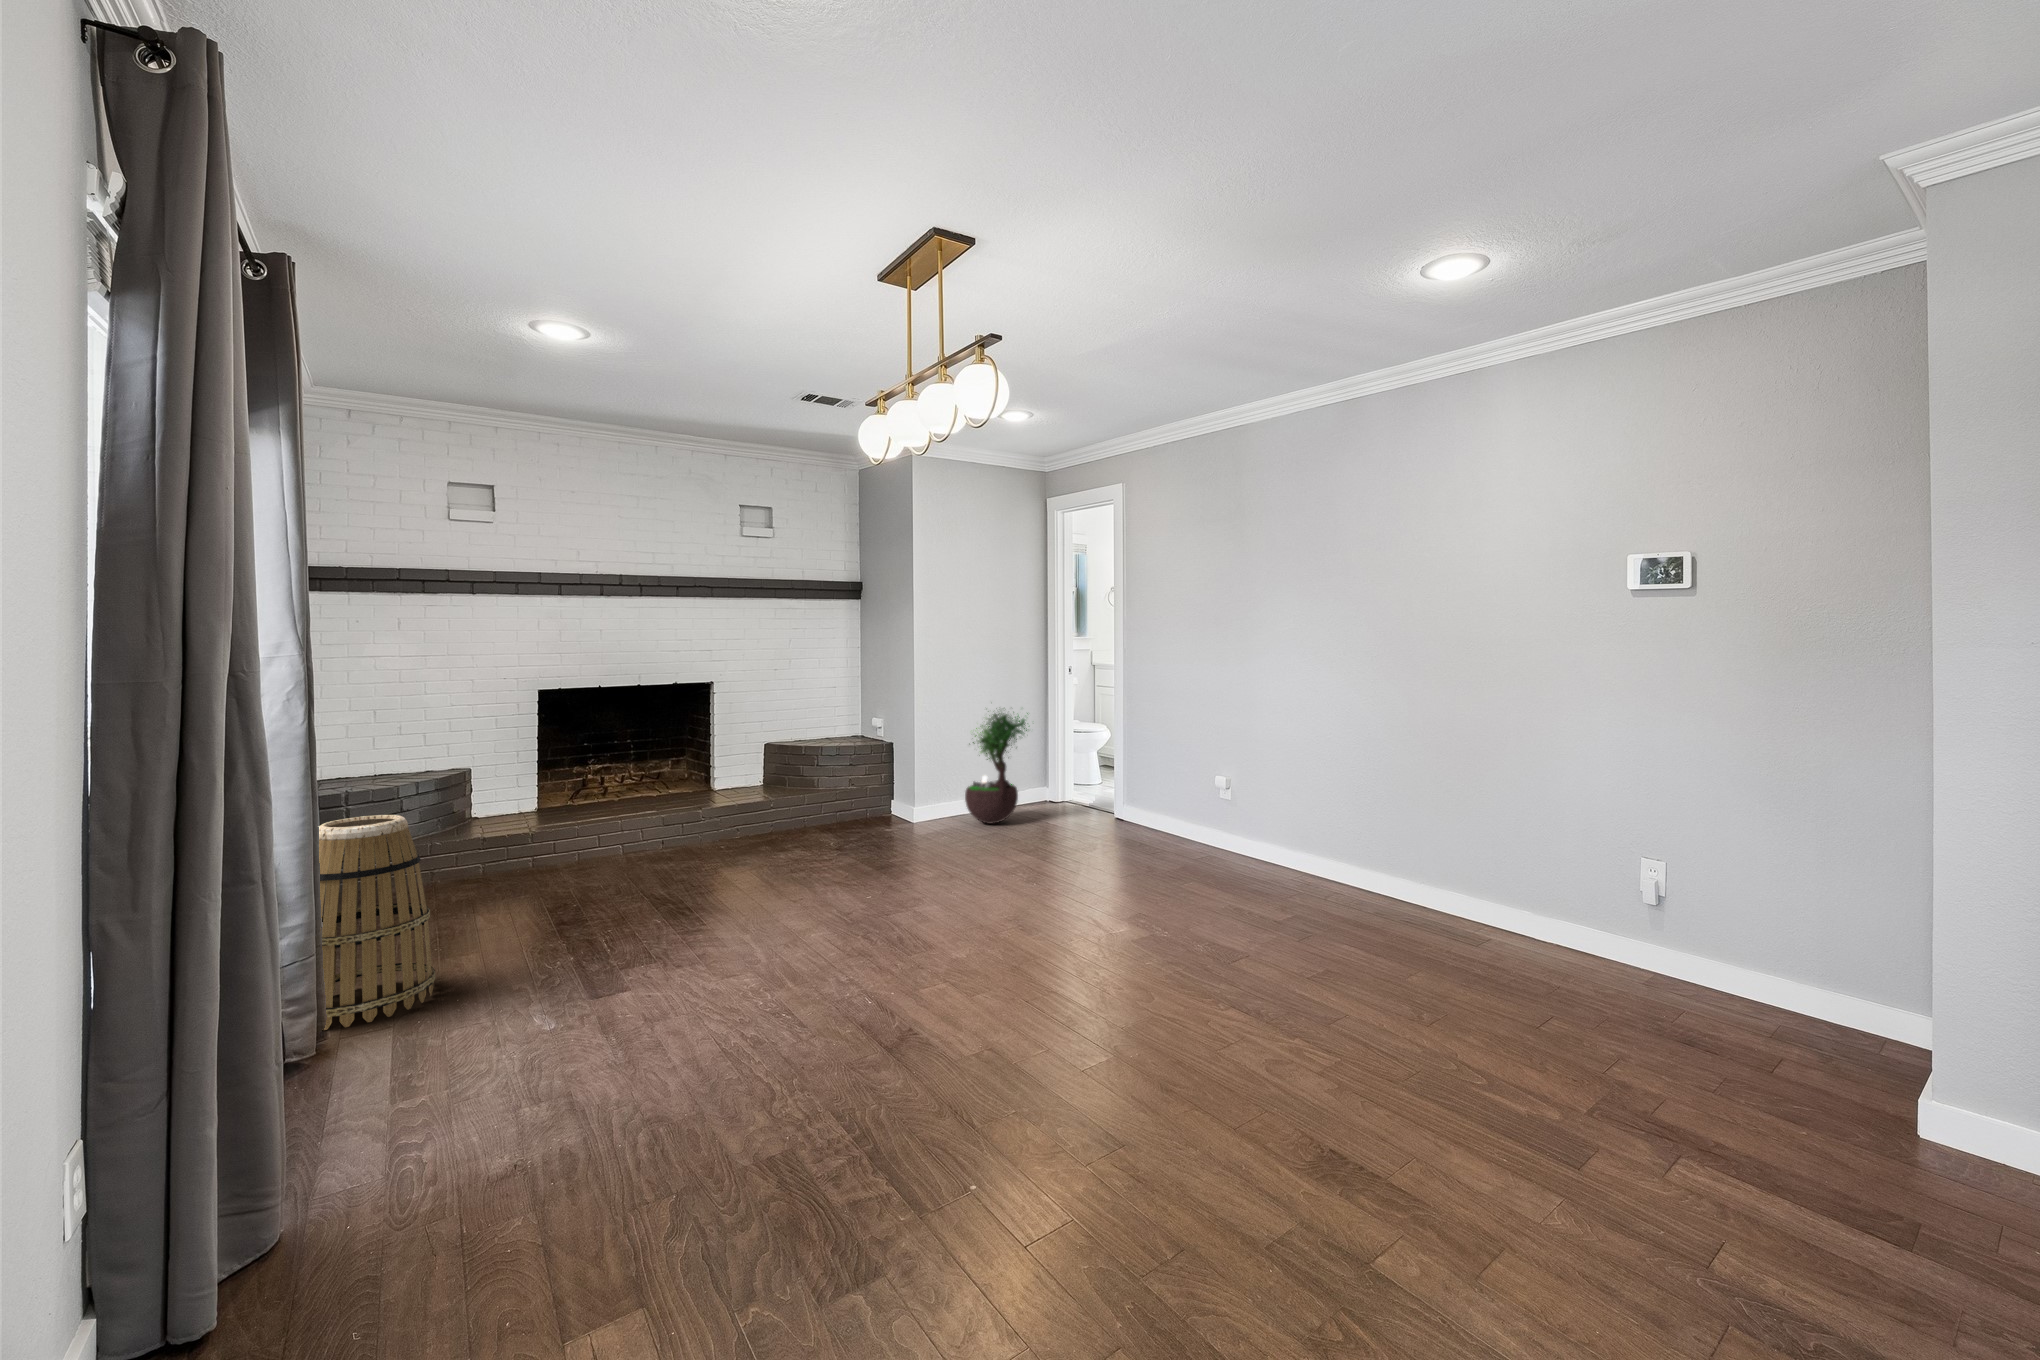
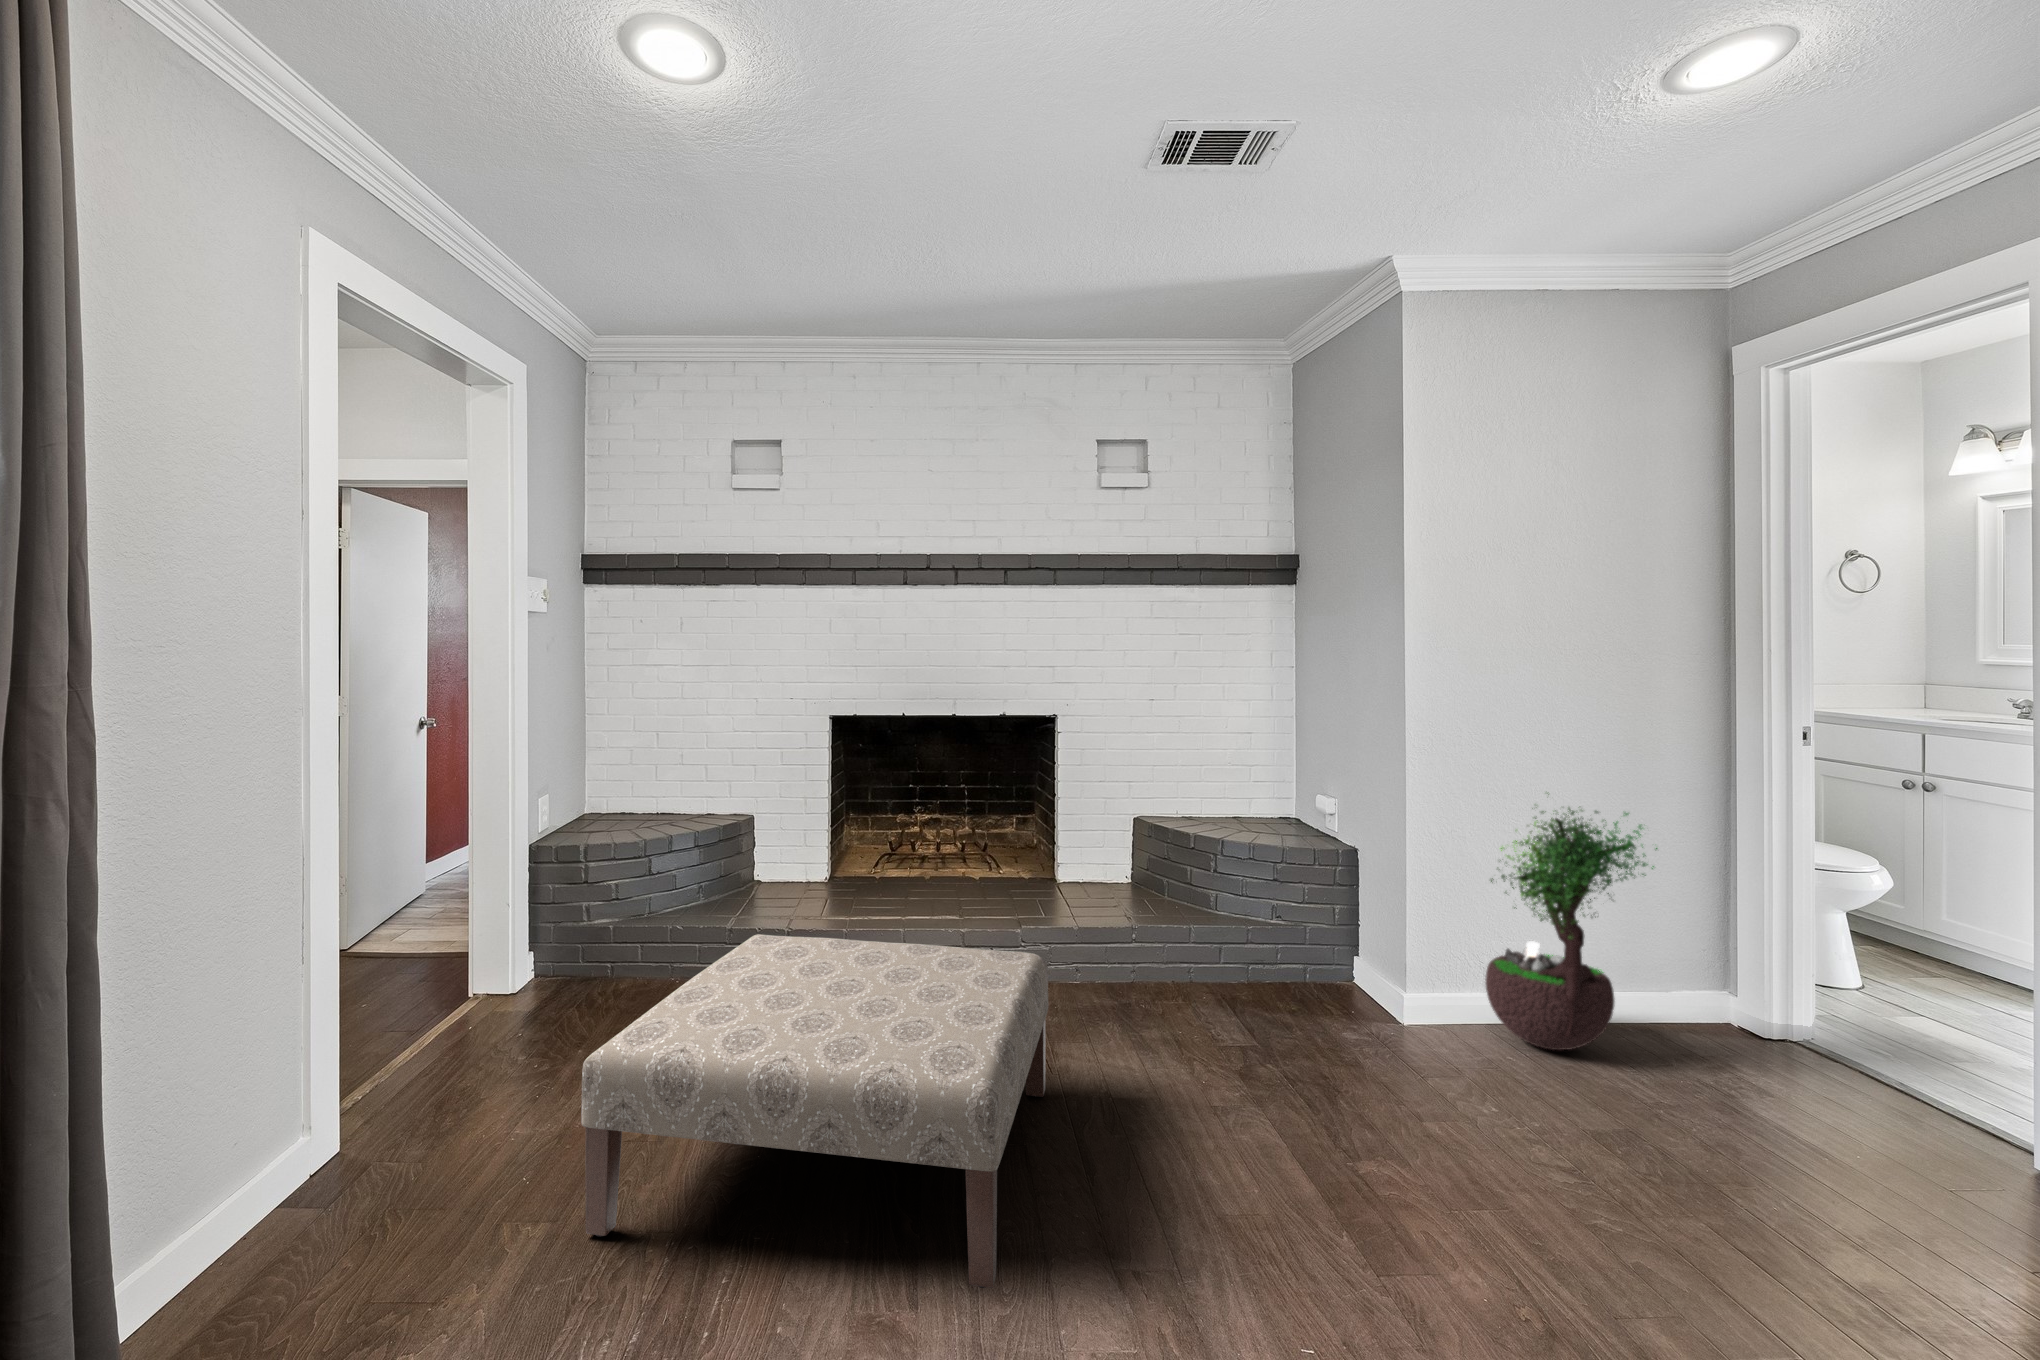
ottoman: none [532,801,787,966] -> present [581,934,1049,1288]
basket: present [319,815,435,1030] -> none [246,939,456,1299]

